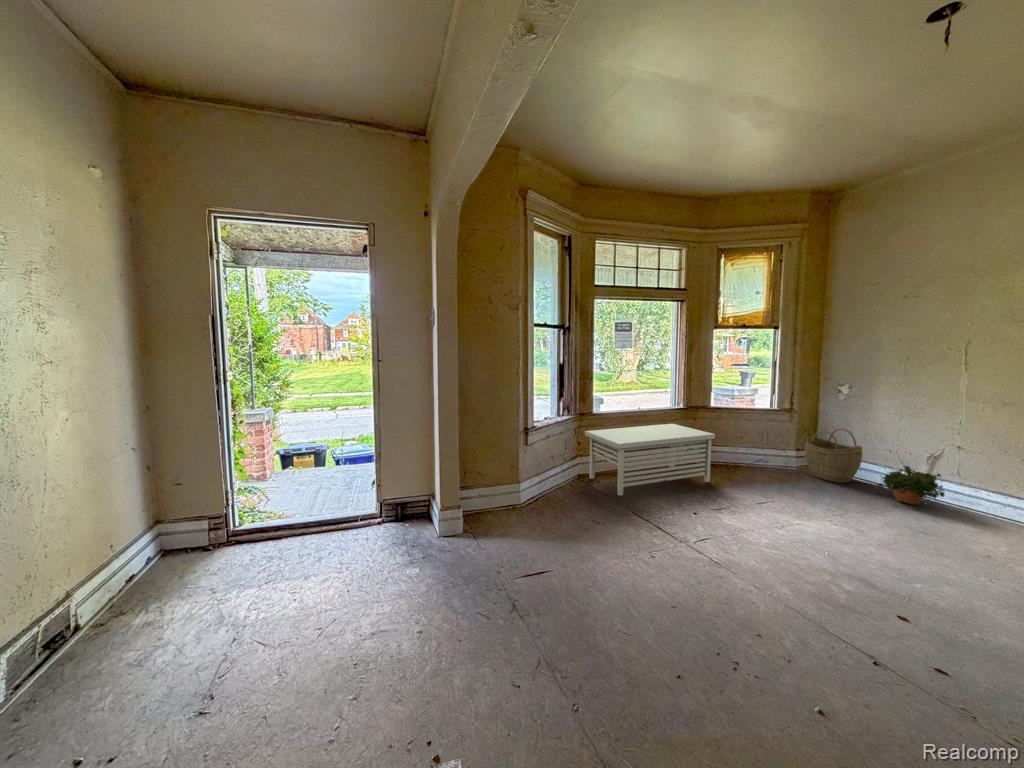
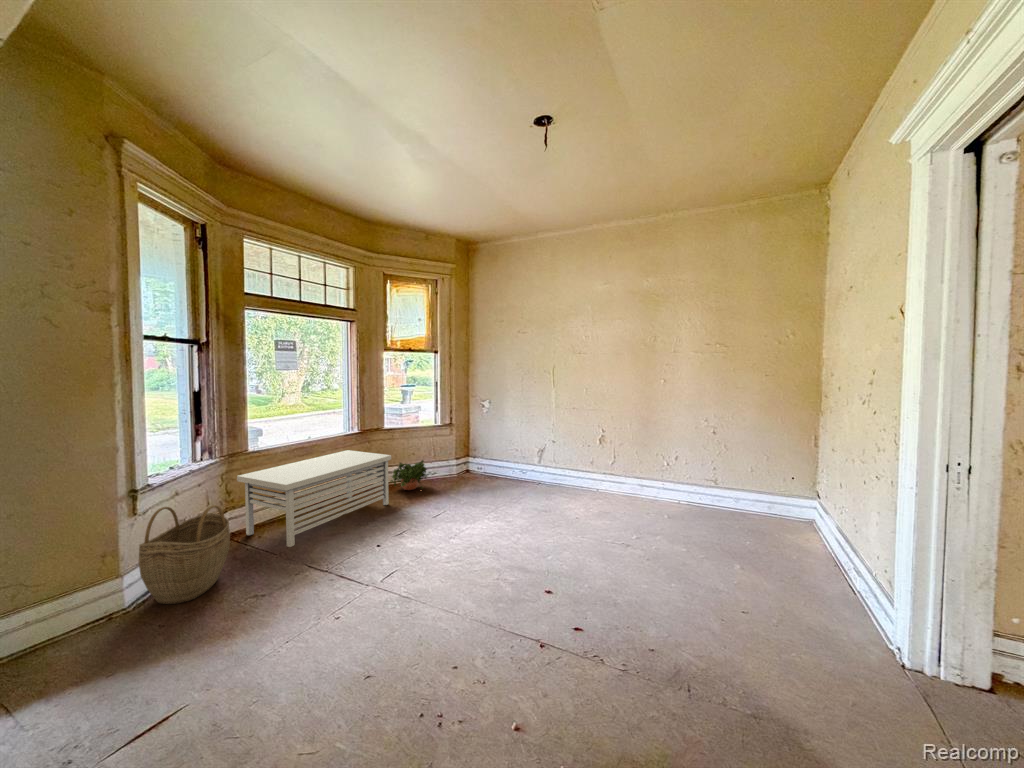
woven basket: present [805,428,862,483] -> present [139,505,230,604]
potted plant: present [875,466,945,508] -> present [390,460,427,490]

